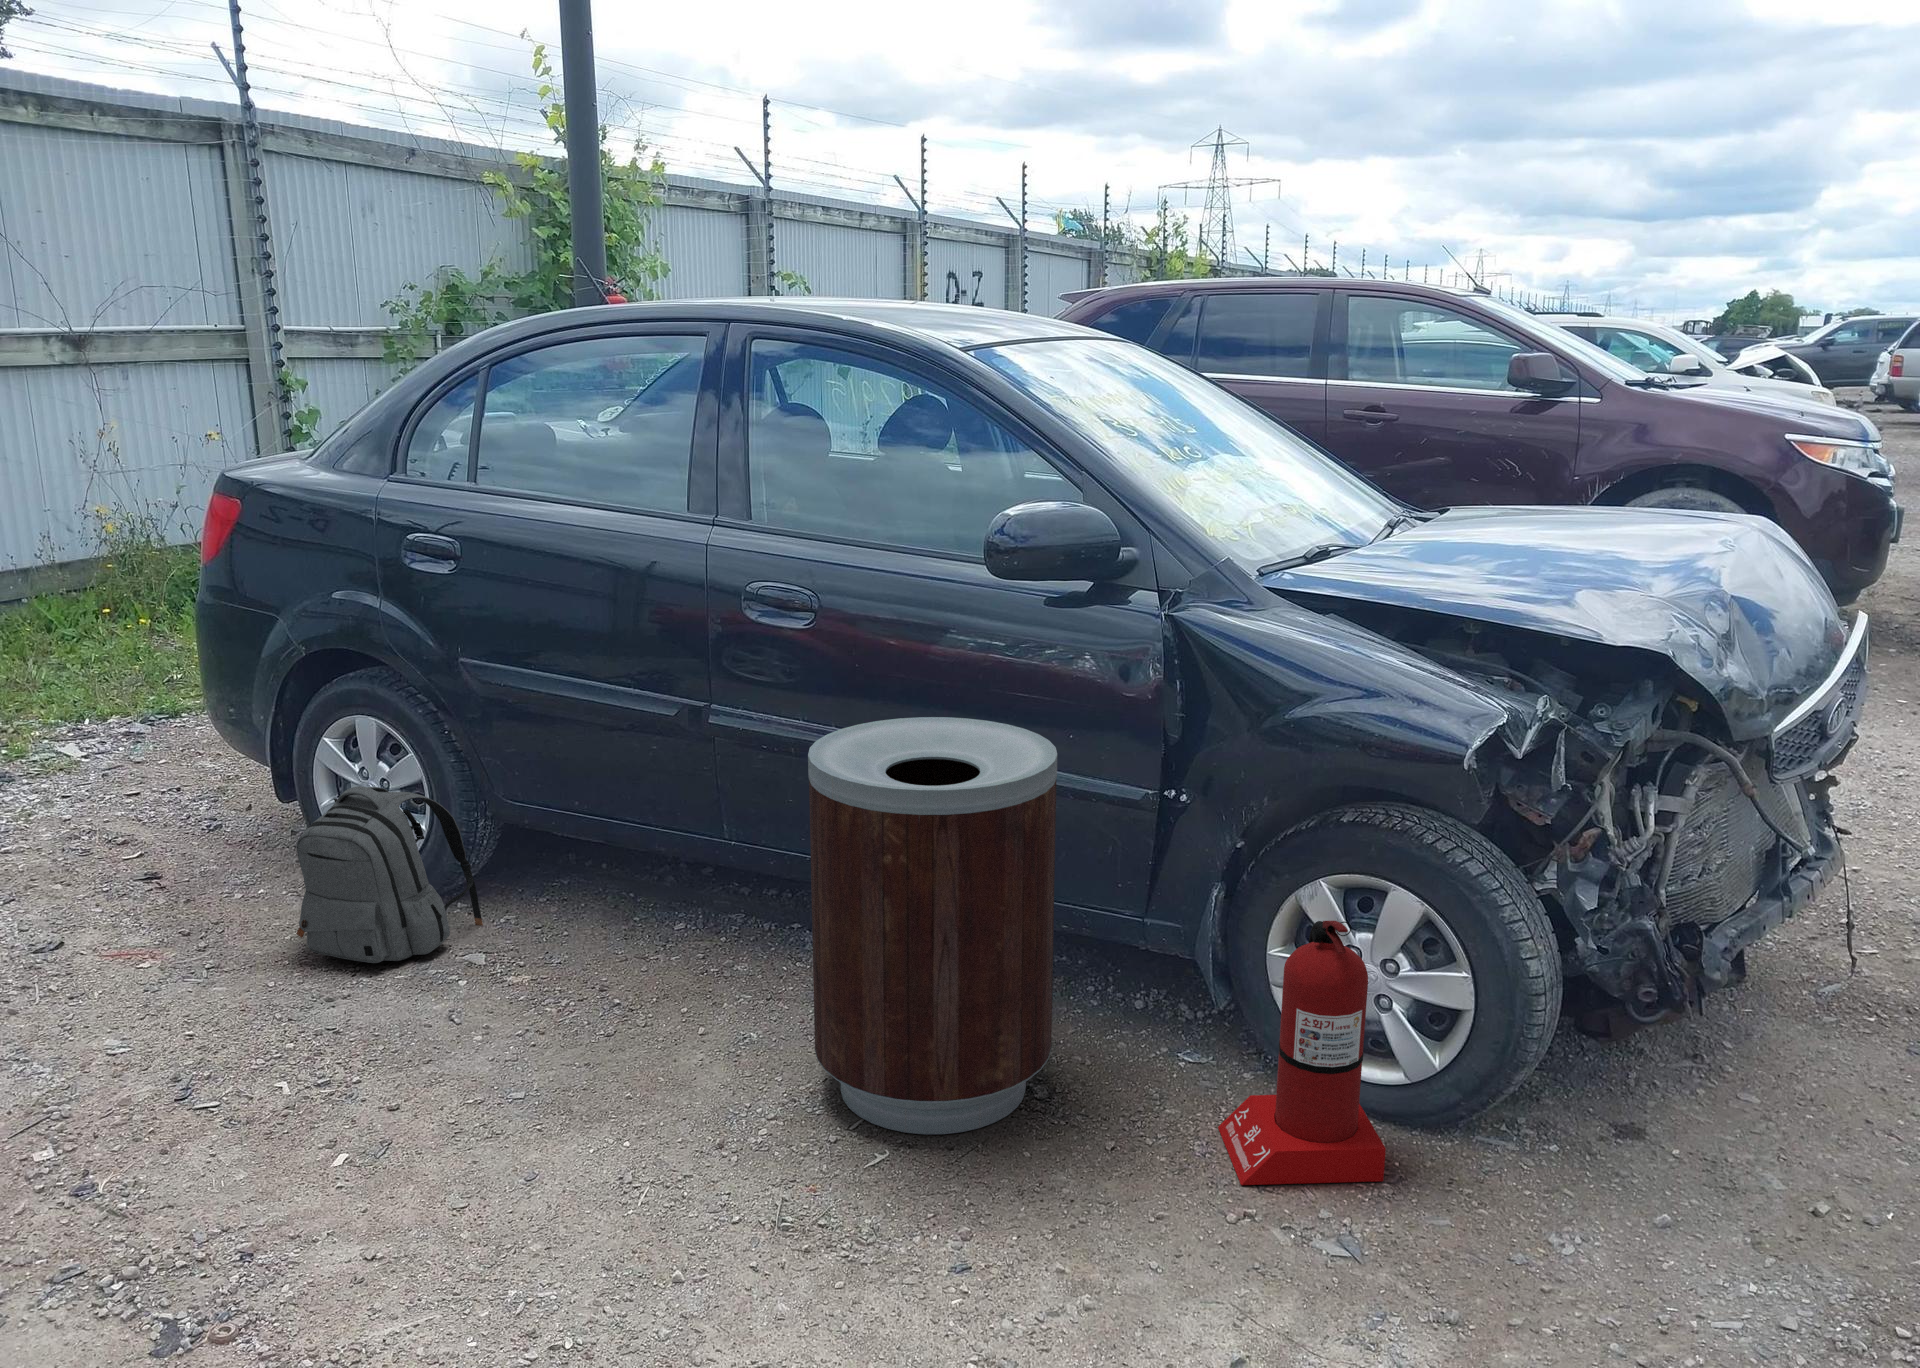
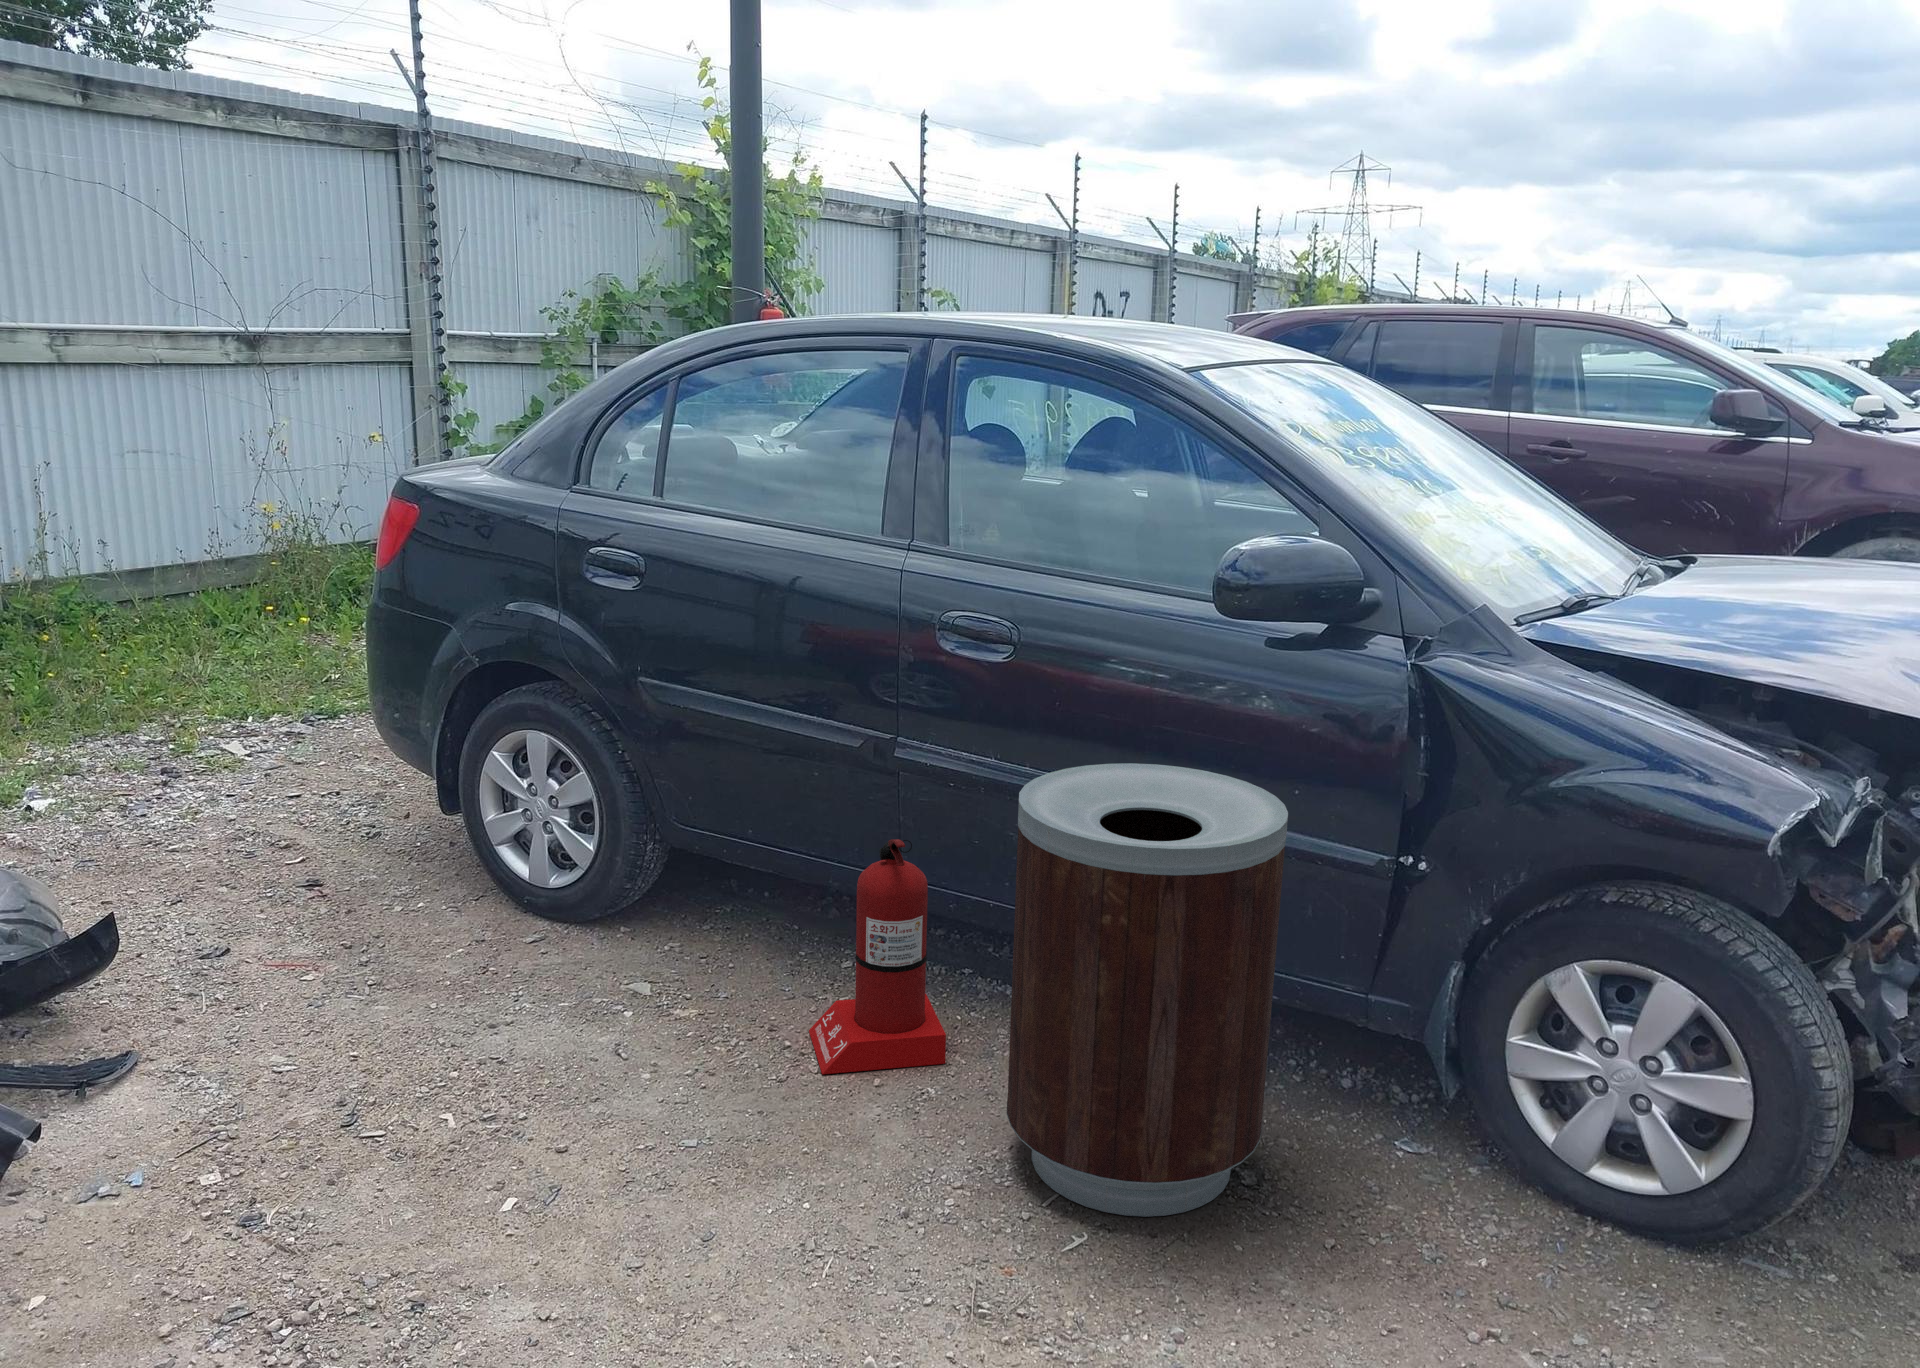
backpack: present [296,786,483,963] -> none [462,805,647,988]
fire extinguisher: present [1218,921,1386,1185] -> present [809,839,946,1074]

